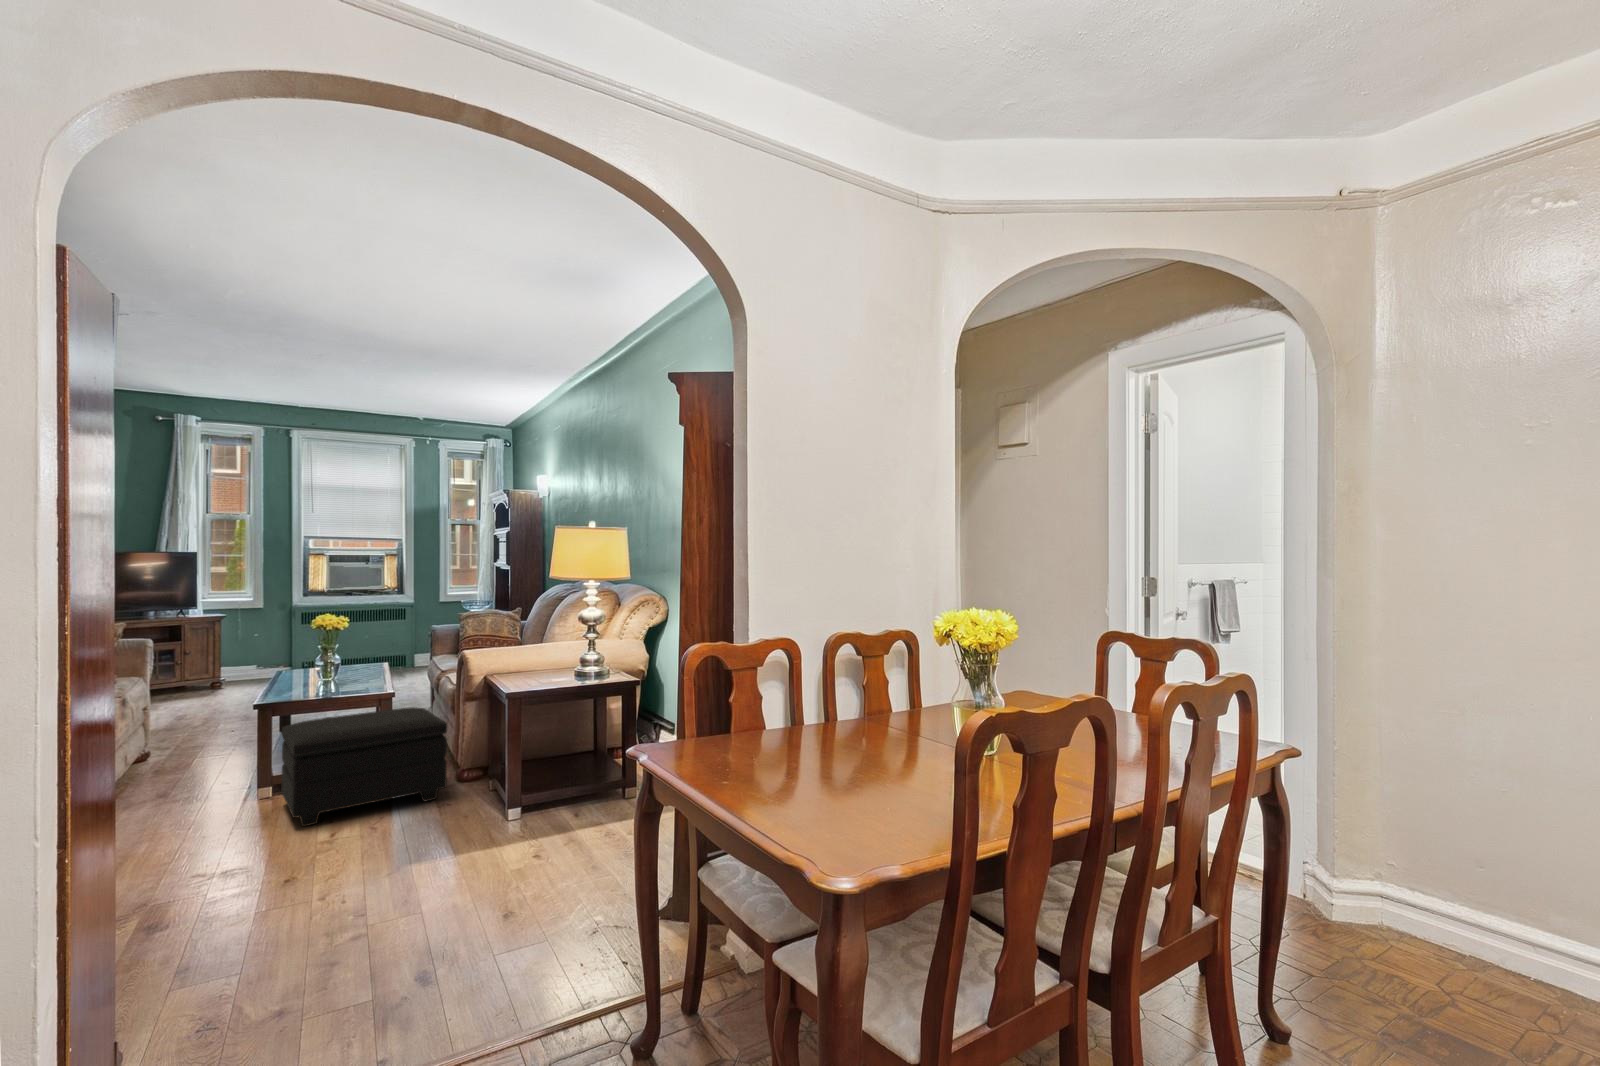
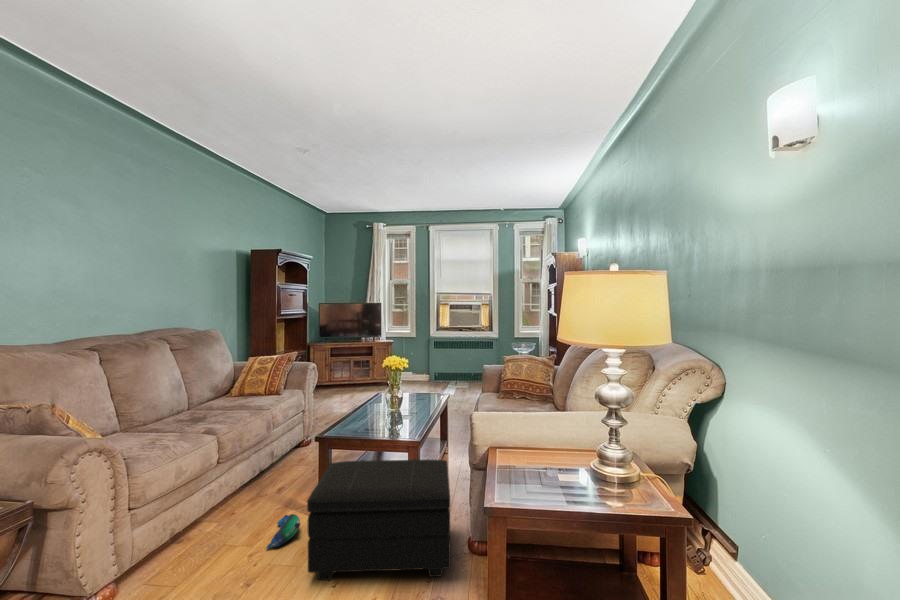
plush toy: none [196,794,244,827] -> present [266,514,300,549]

